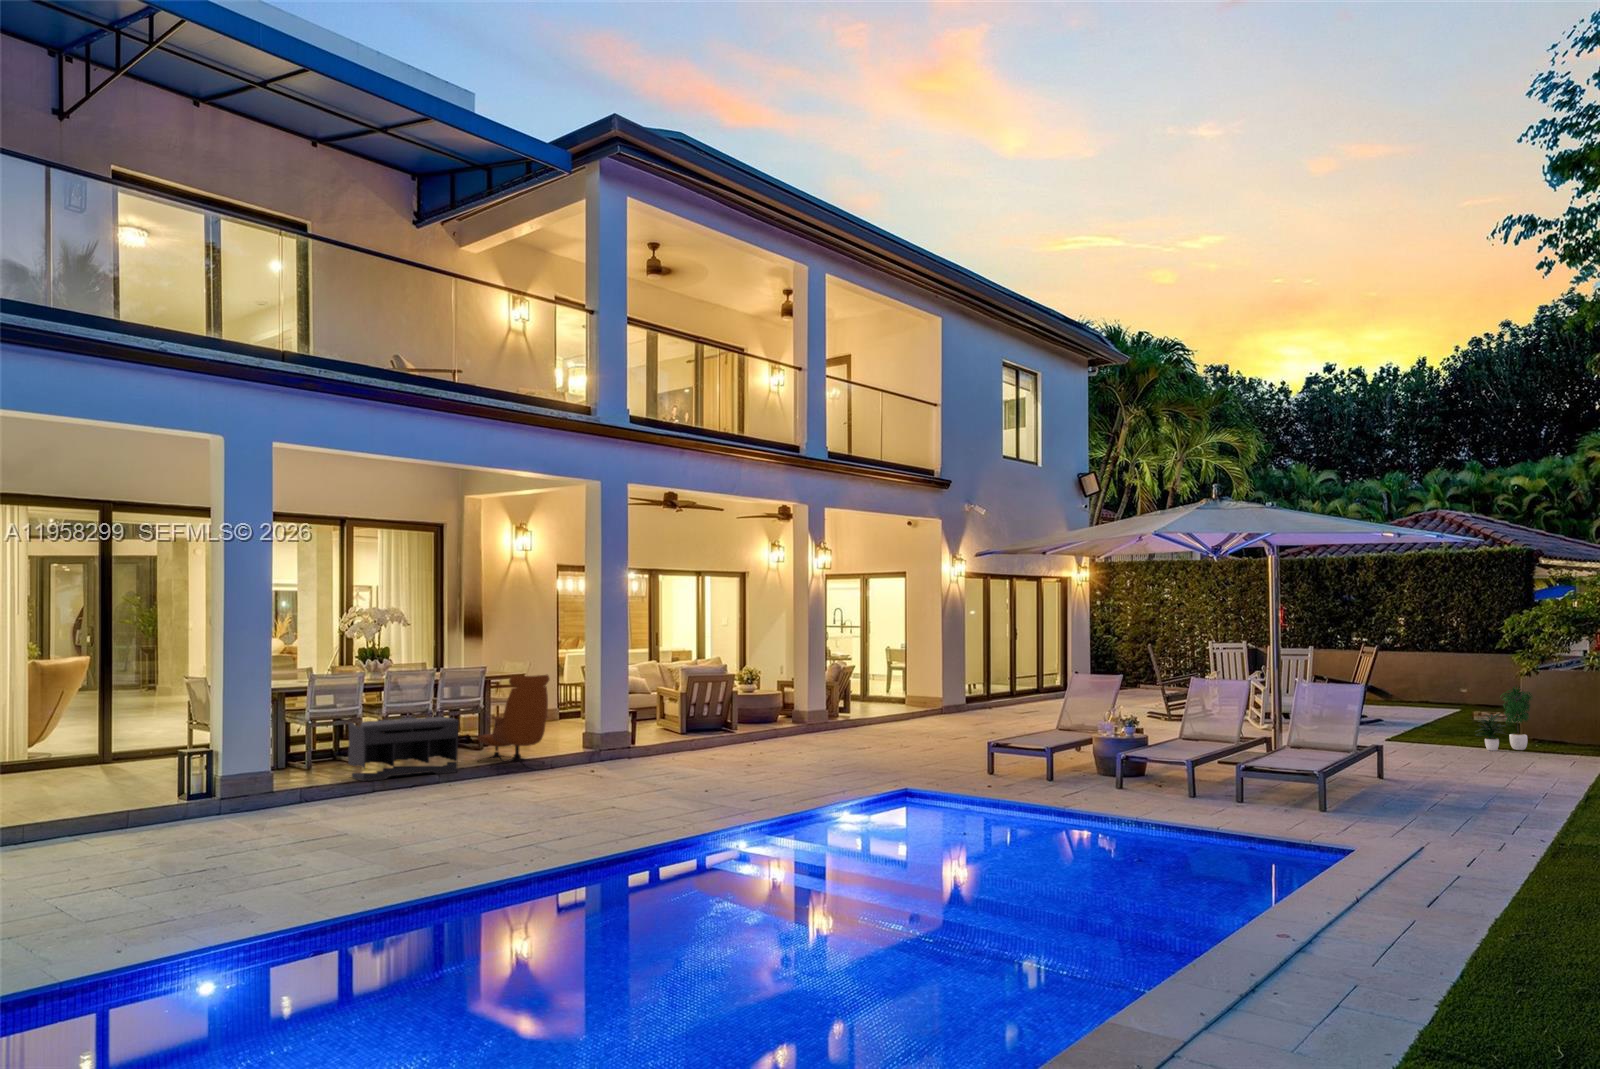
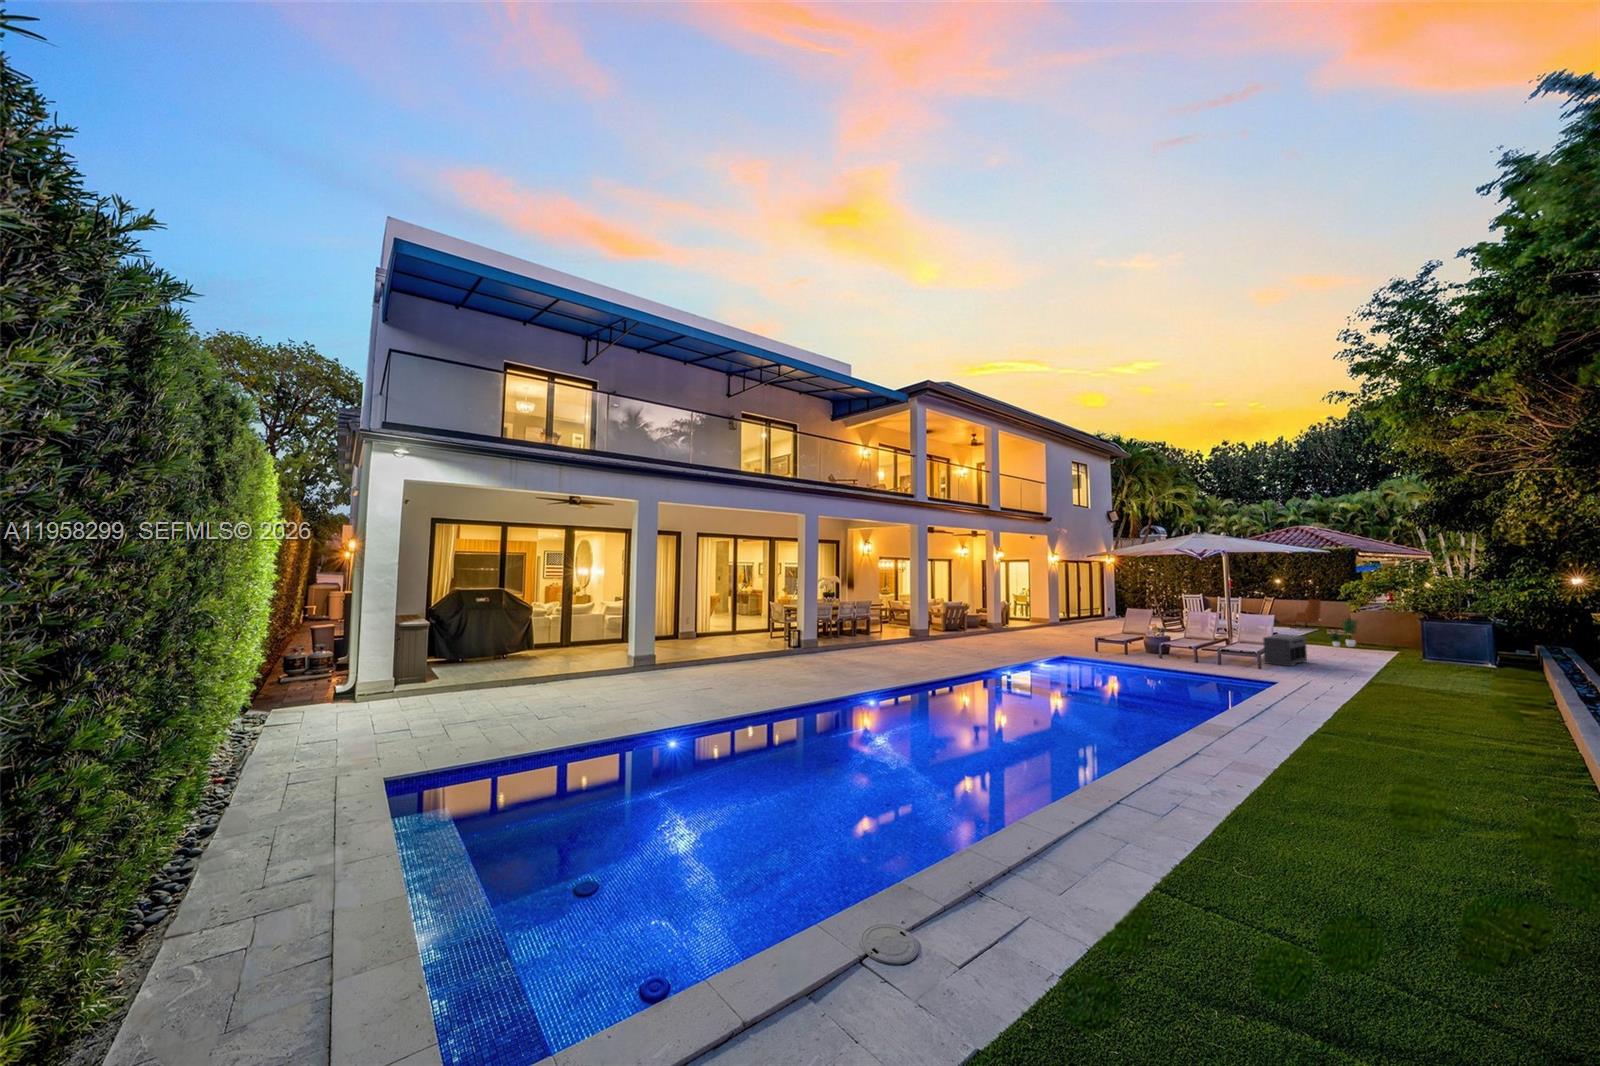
lounge chair: present [478,675,549,769] -> present [1284,599,1321,630]
bench: present [348,717,459,782] -> present [1263,634,1307,666]

